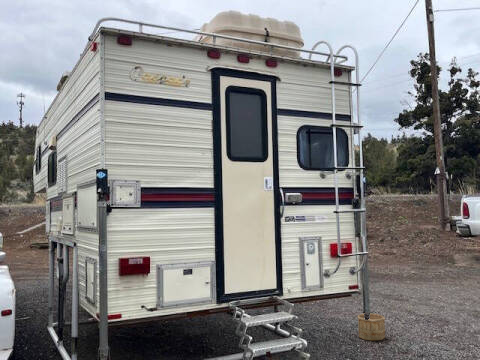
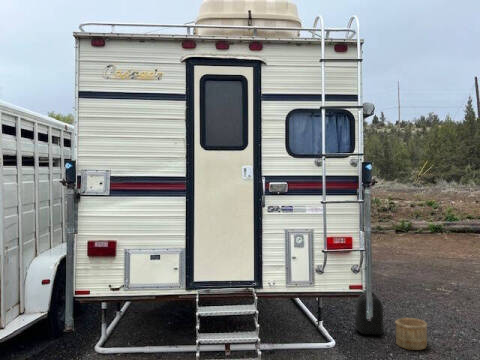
backpack: none [317,294,343,333] -> present [356,293,384,335]

